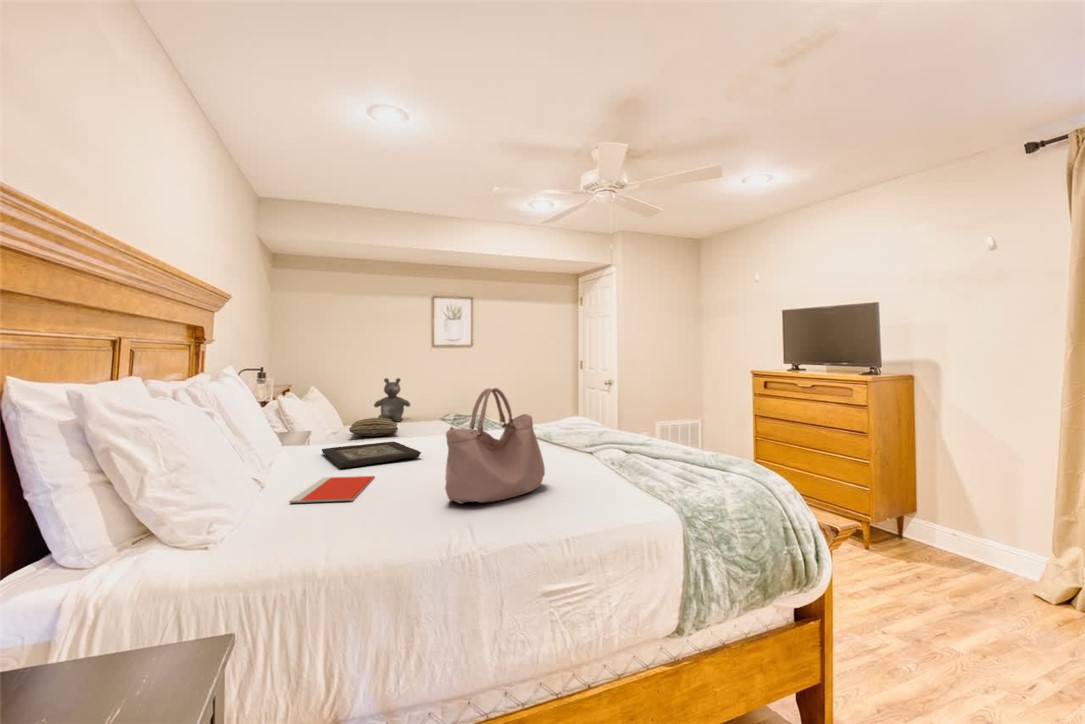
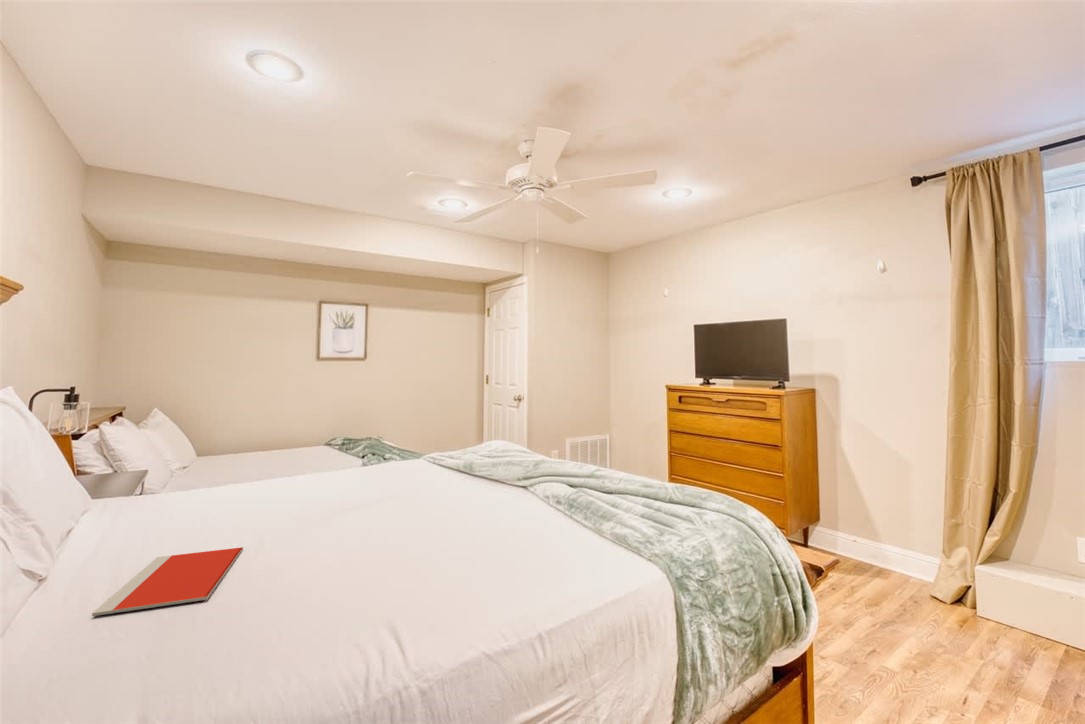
teddy bear: present [374,378,410,422] -> none [236,397,286,452]
handbag: present [445,388,545,504] -> none [358,421,489,589]
pillow: present [349,418,398,437] -> none [201,450,272,474]
decorative tray: present [322,442,421,468] -> none [158,487,310,536]

